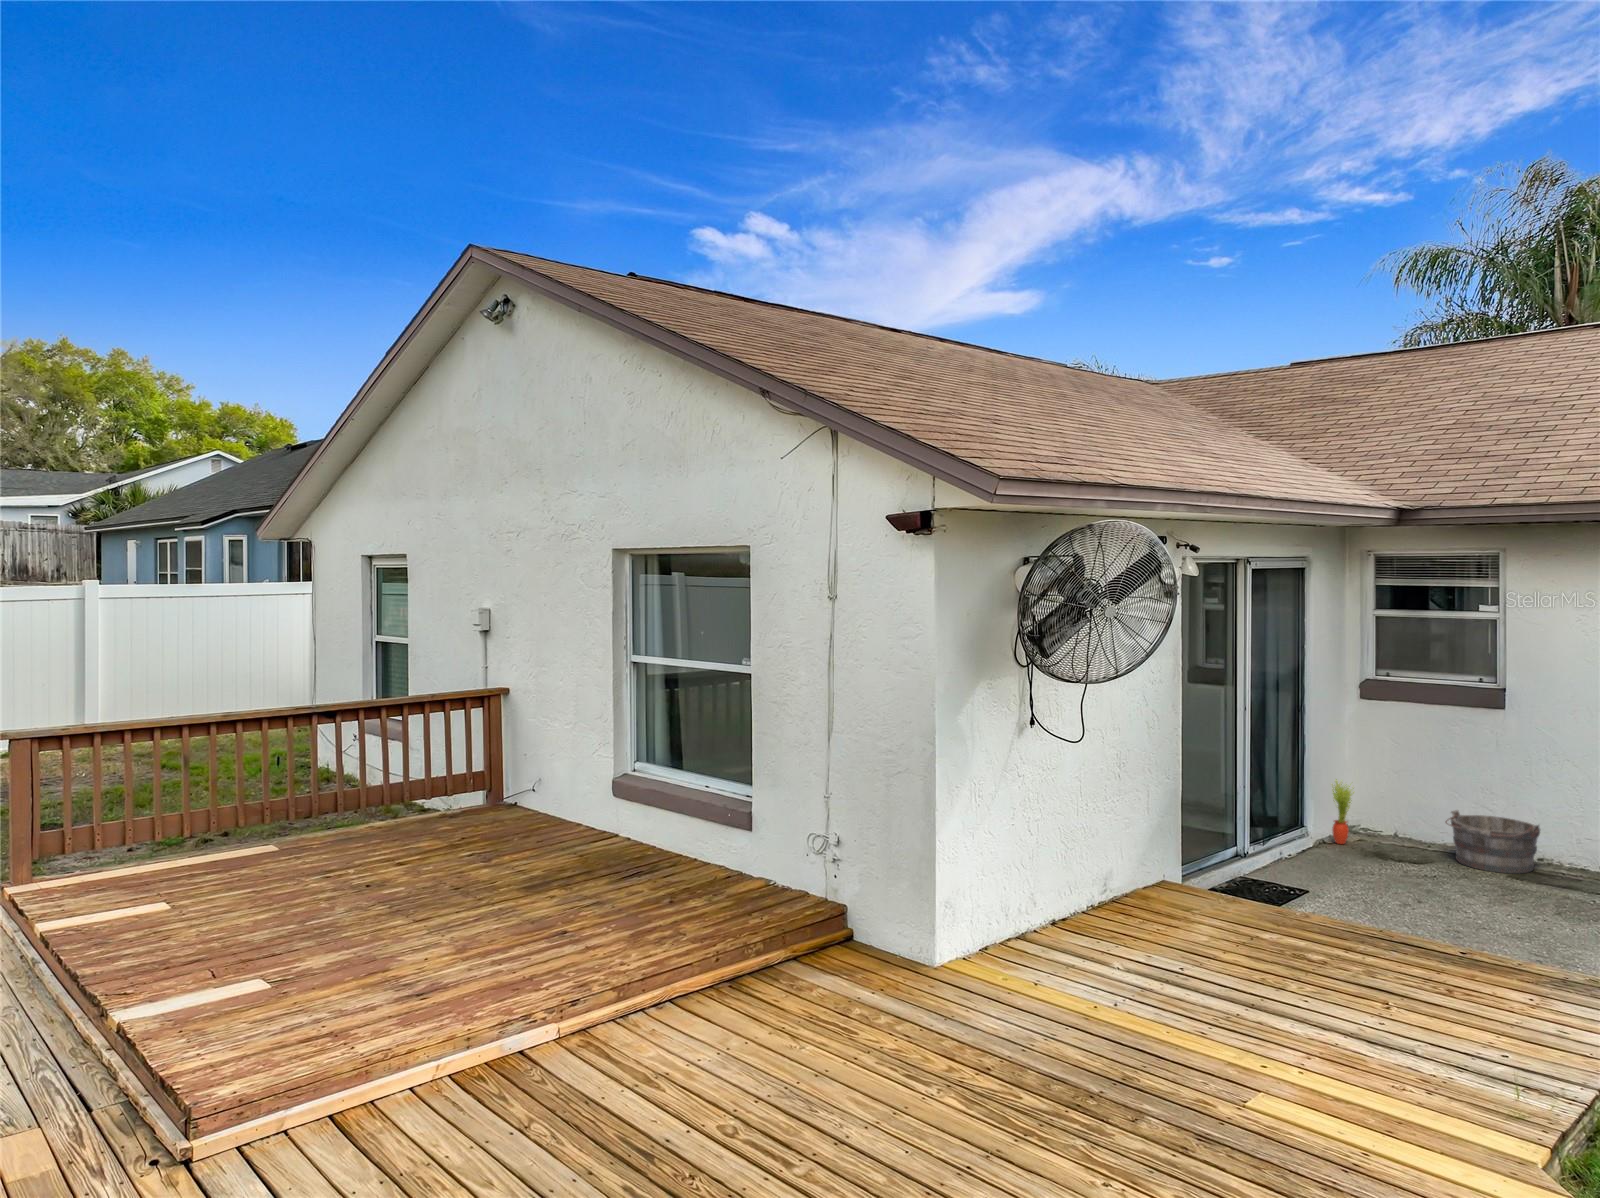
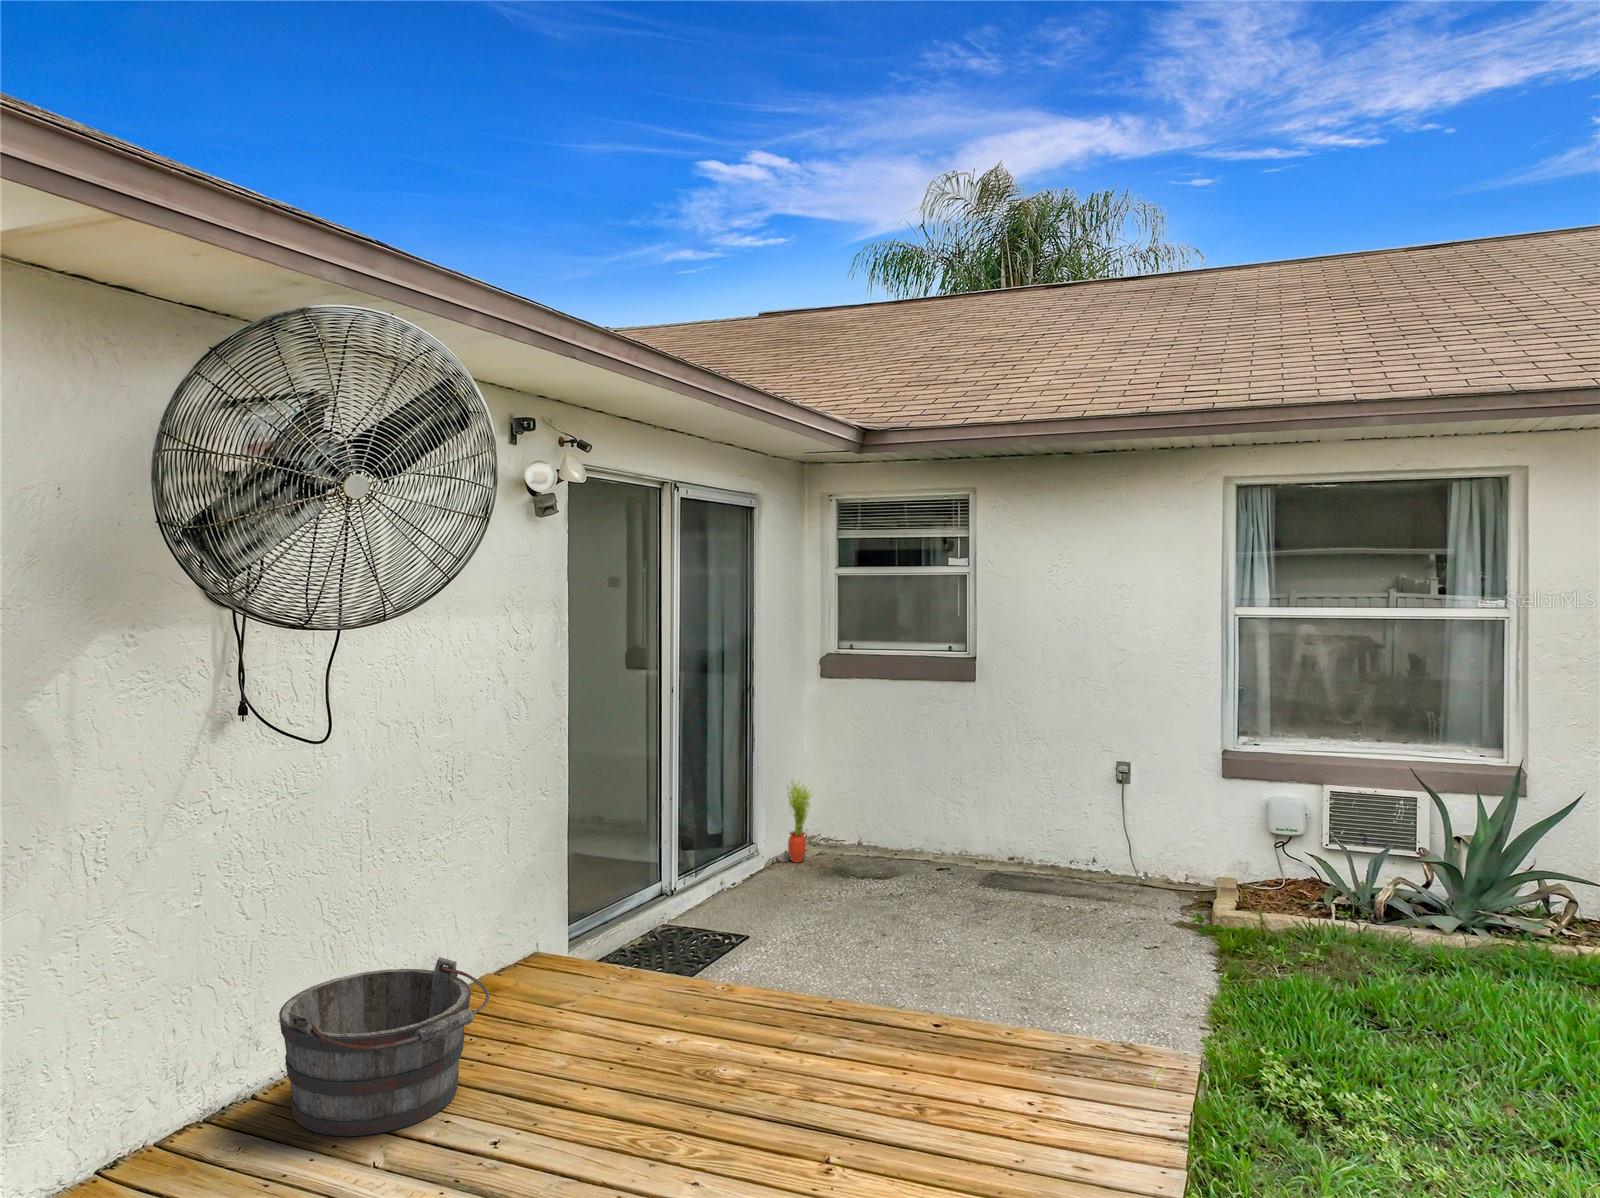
bucket: present [1446,810,1540,873] -> present [279,957,490,1136]

